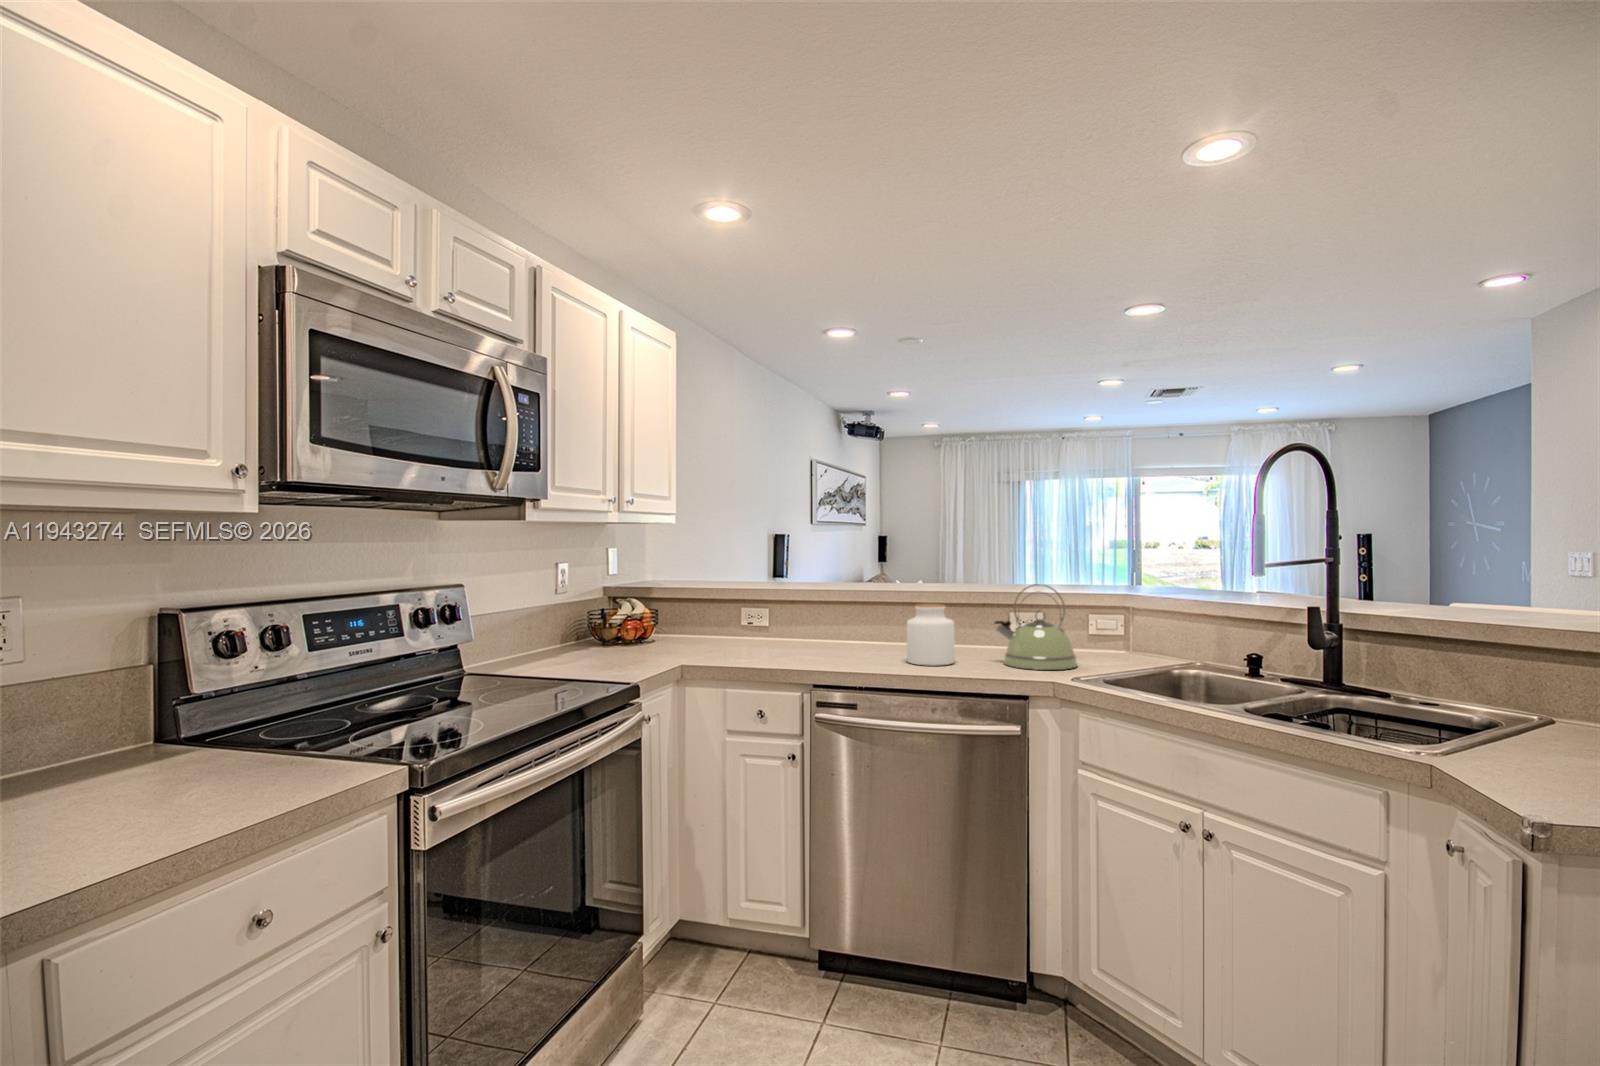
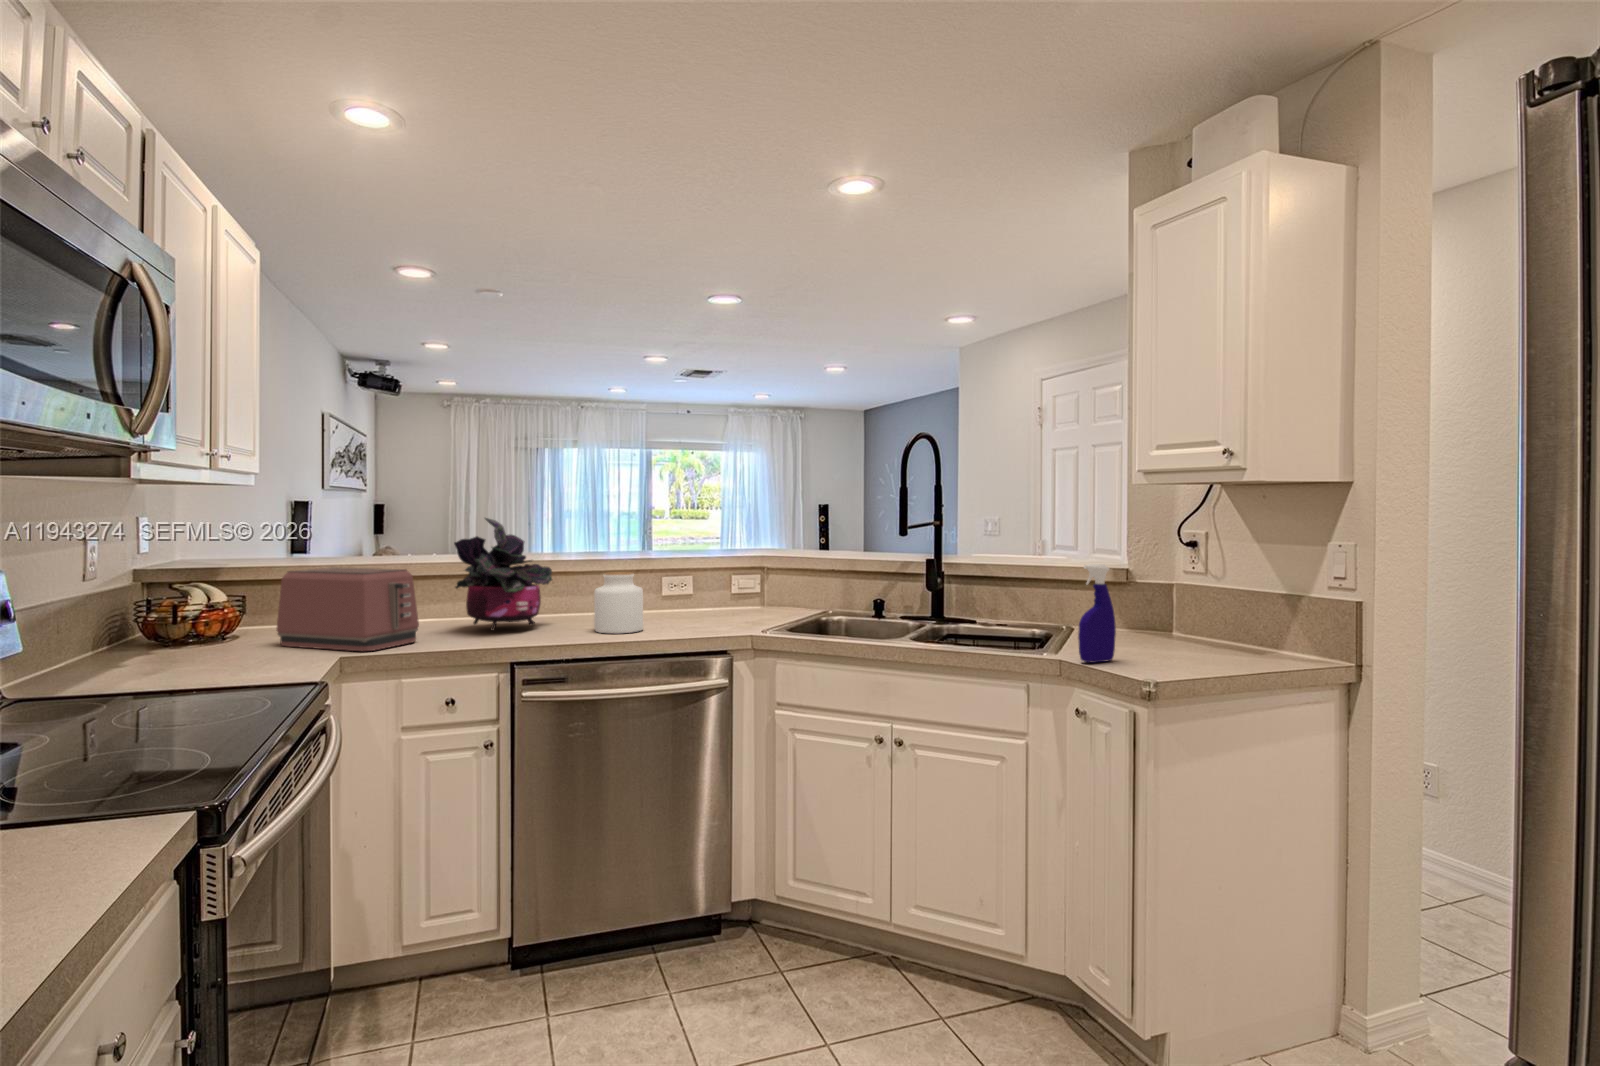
potted plant: none [793,550,885,652] -> present [454,518,552,631]
kettle: present [994,584,1077,670] -> none [674,549,750,628]
toaster: none [666,590,757,661] -> present [277,567,419,651]
spray bottle: none [1462,625,1546,781] -> present [1078,564,1116,663]

